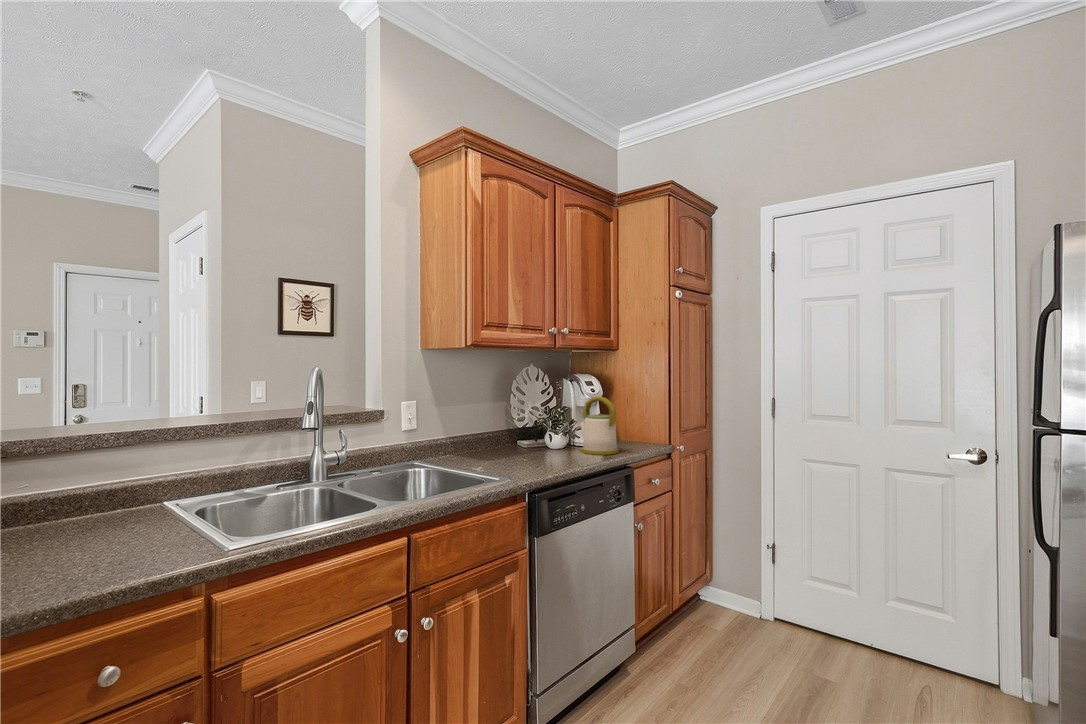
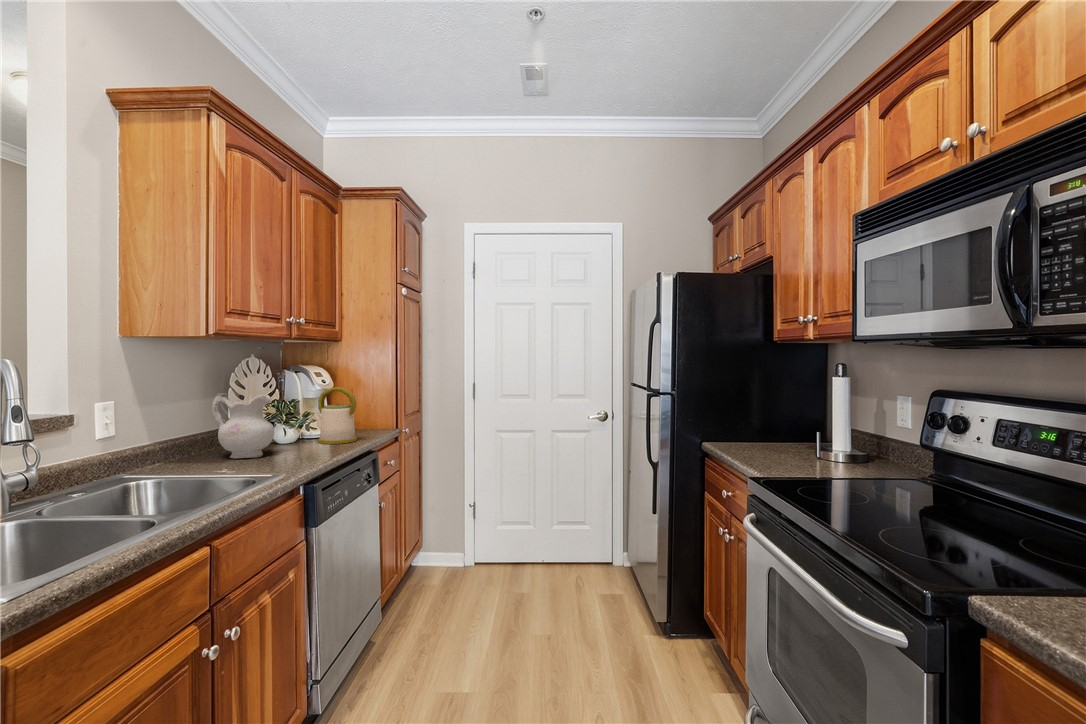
ceramic pitcher: none [487,398,532,460] -> present [212,393,274,459]

